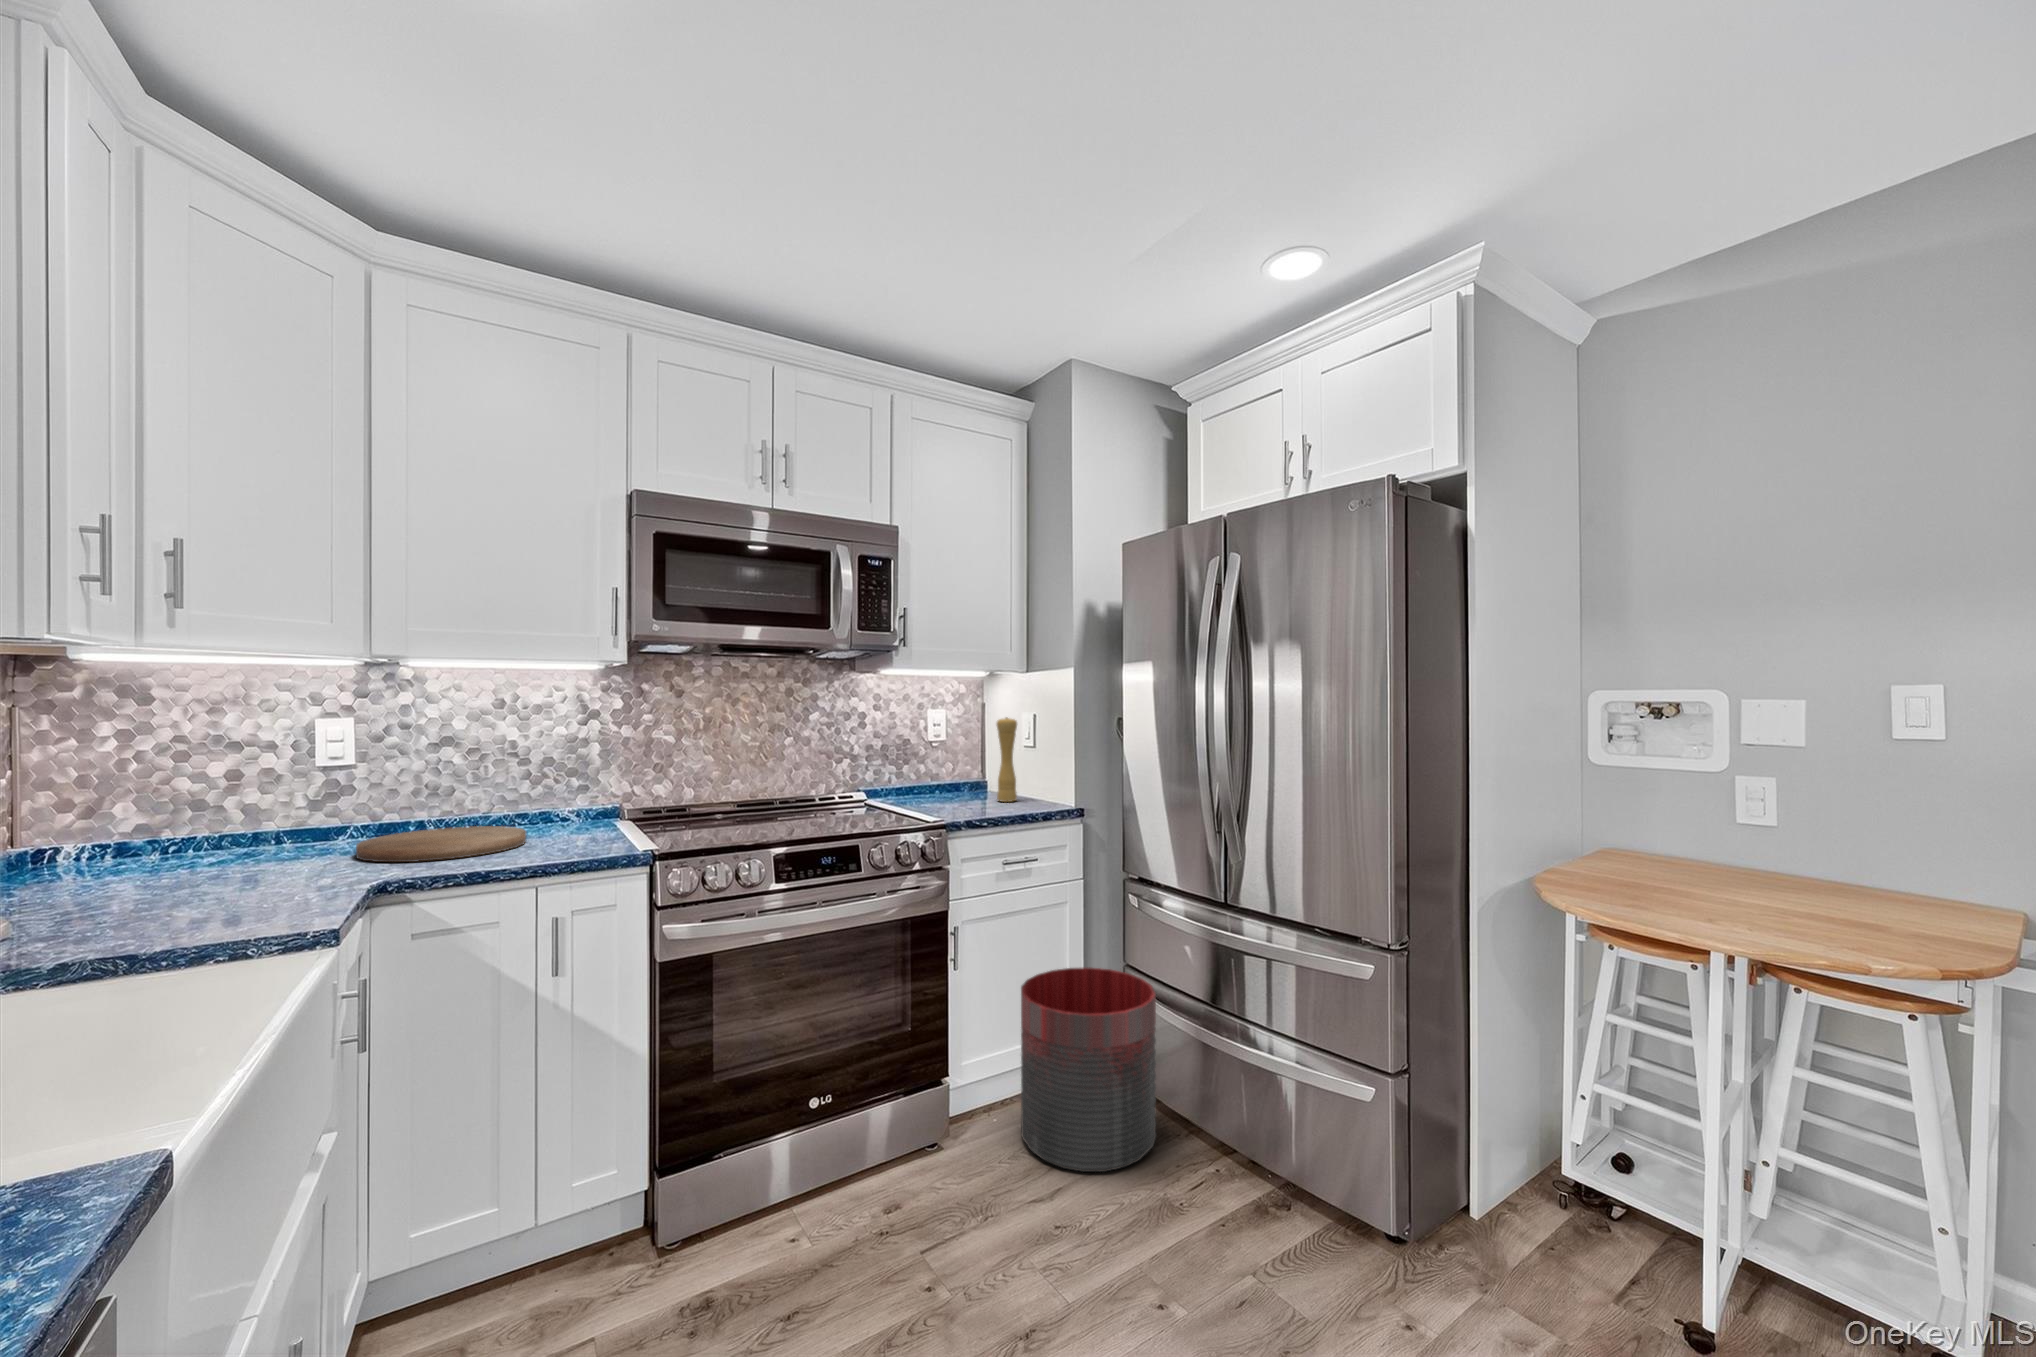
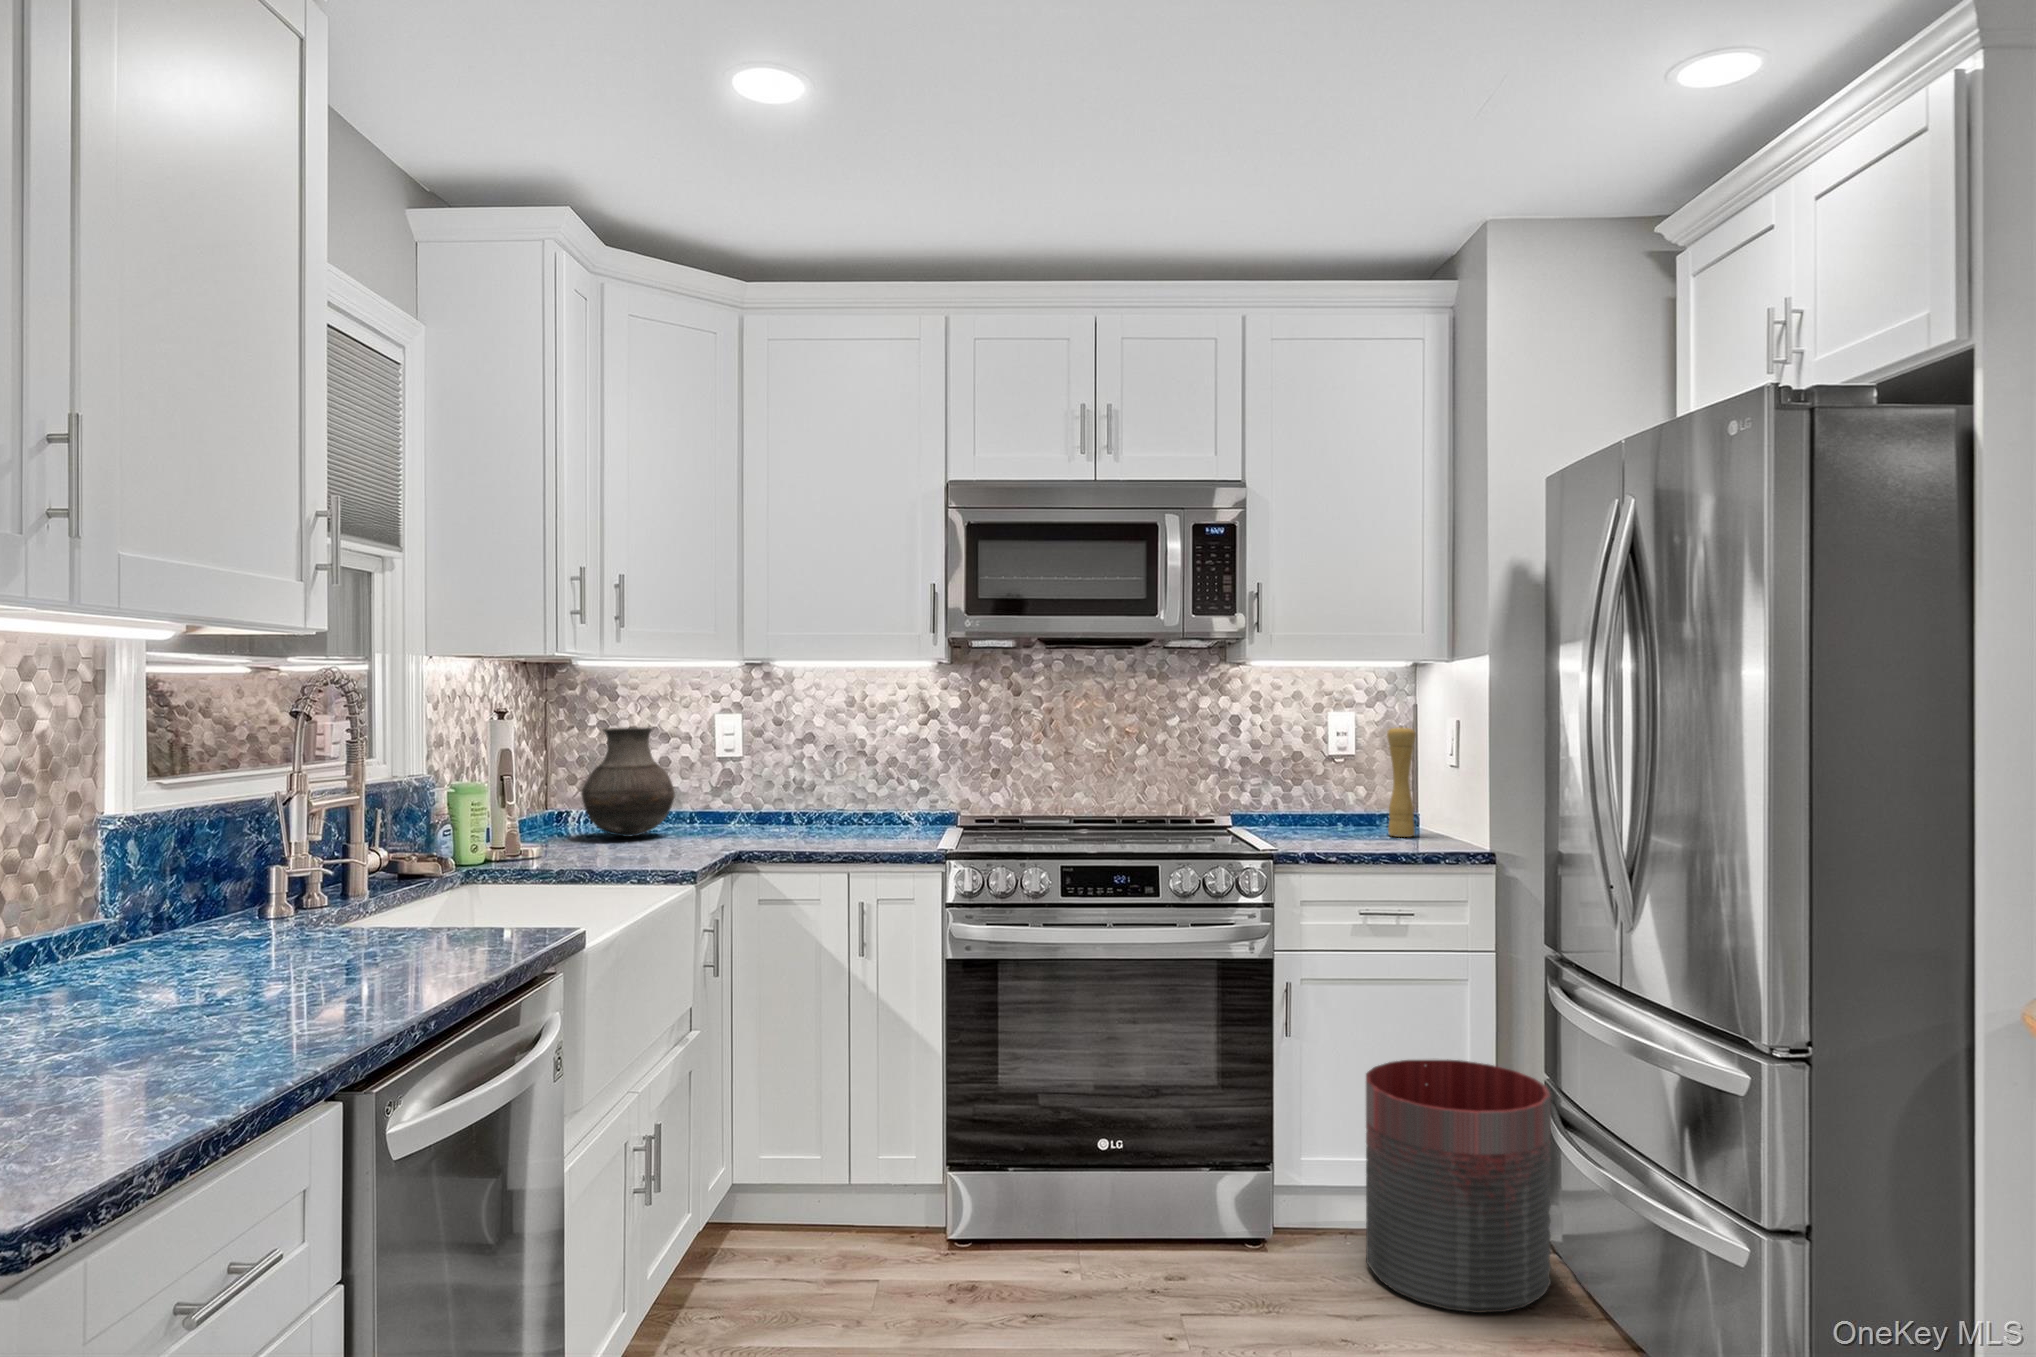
vase: none [104,735,264,874] -> present [581,727,675,837]
cutting board: present [356,826,526,862] -> none [734,818,862,842]

